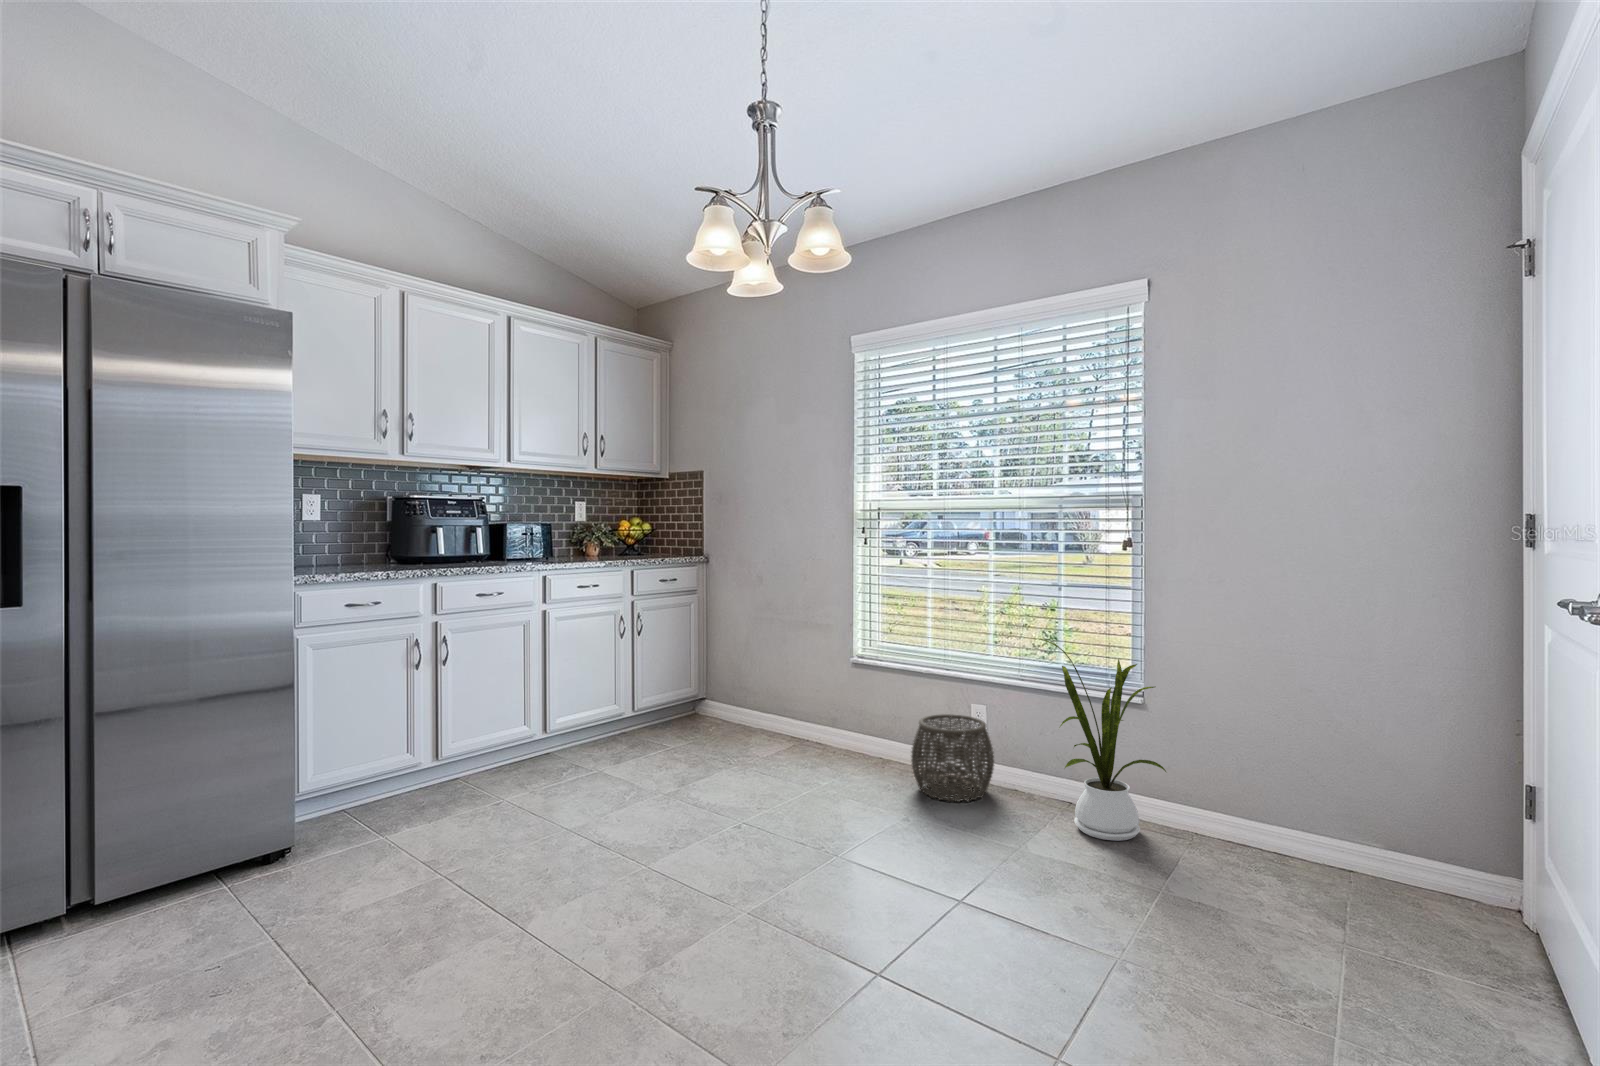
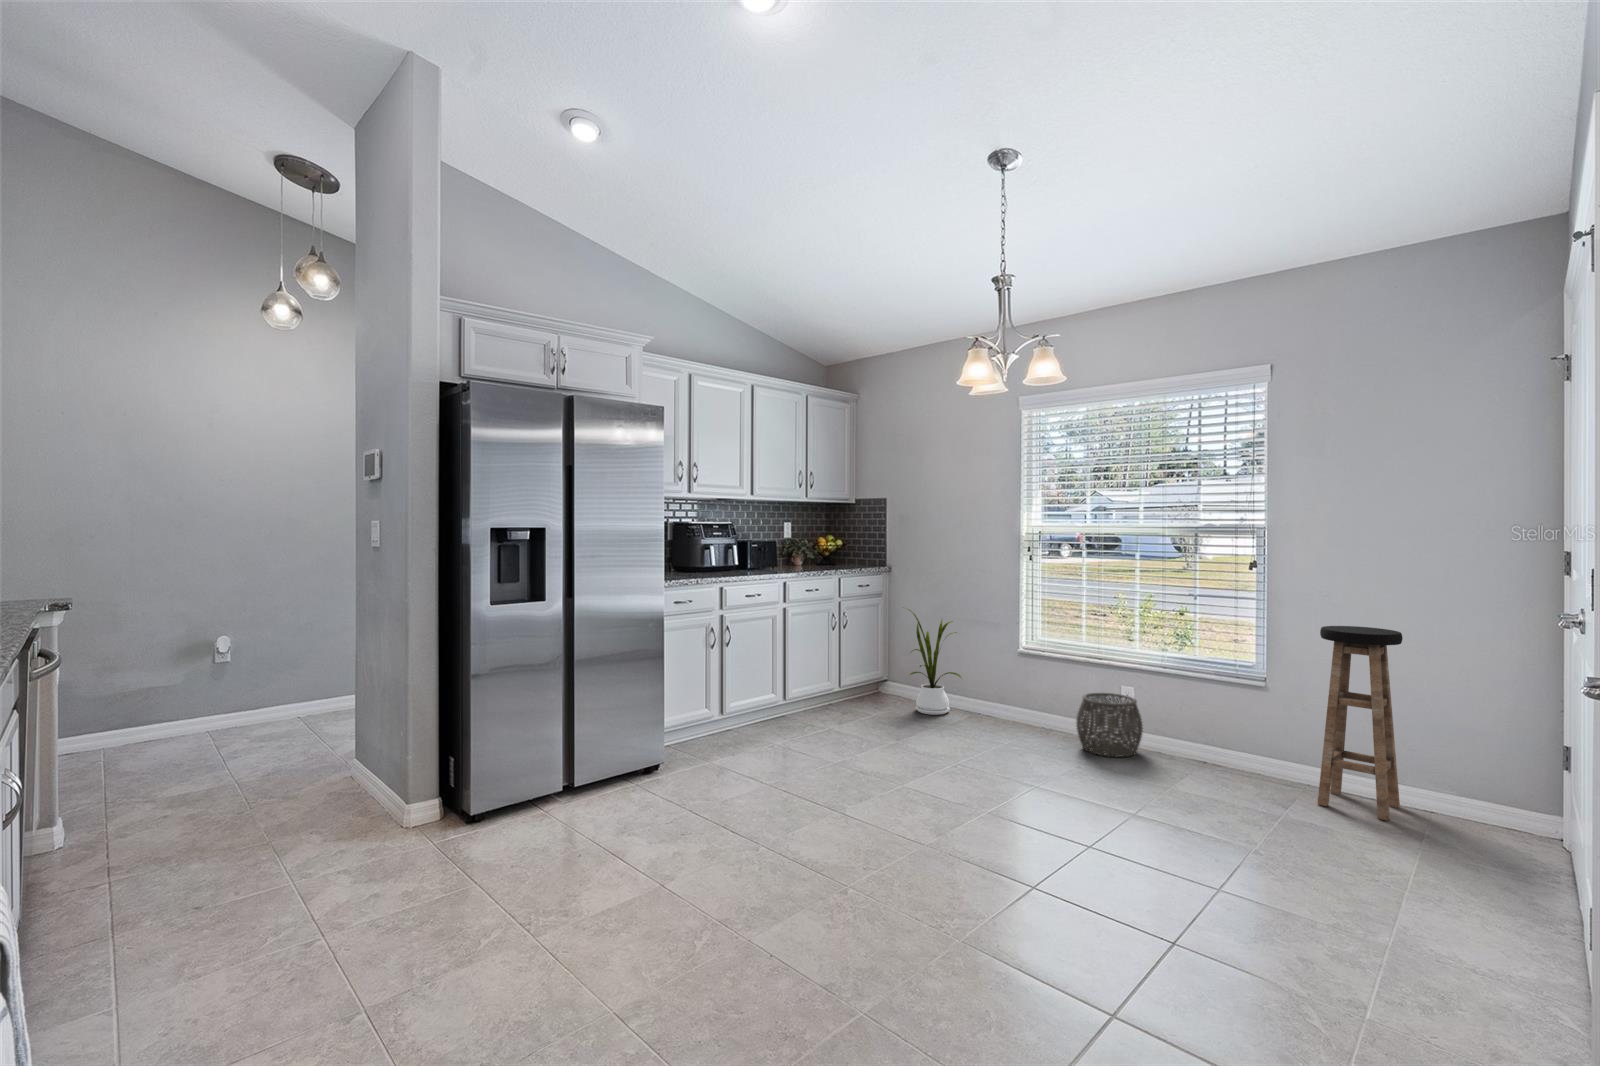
bar stool: none [1207,622,1314,893] -> present [1317,626,1403,821]
house plant: present [1041,639,1166,841] -> present [908,609,962,715]

